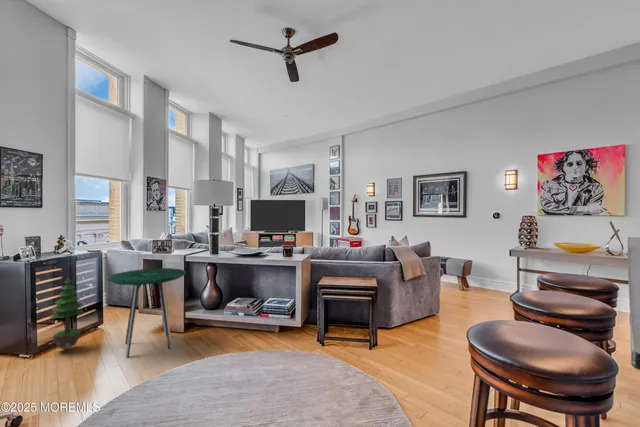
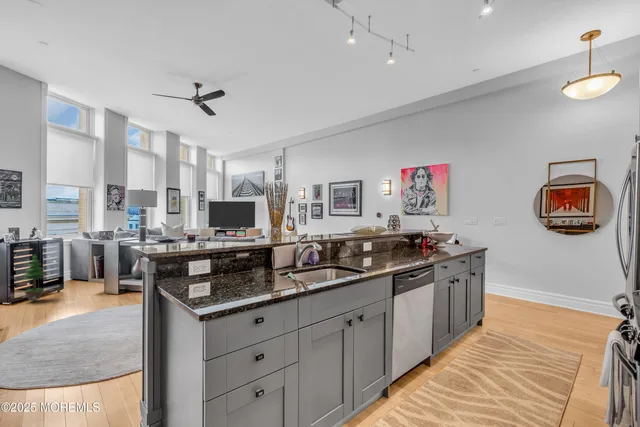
side table: present [108,268,186,358] -> none [59,250,116,305]

